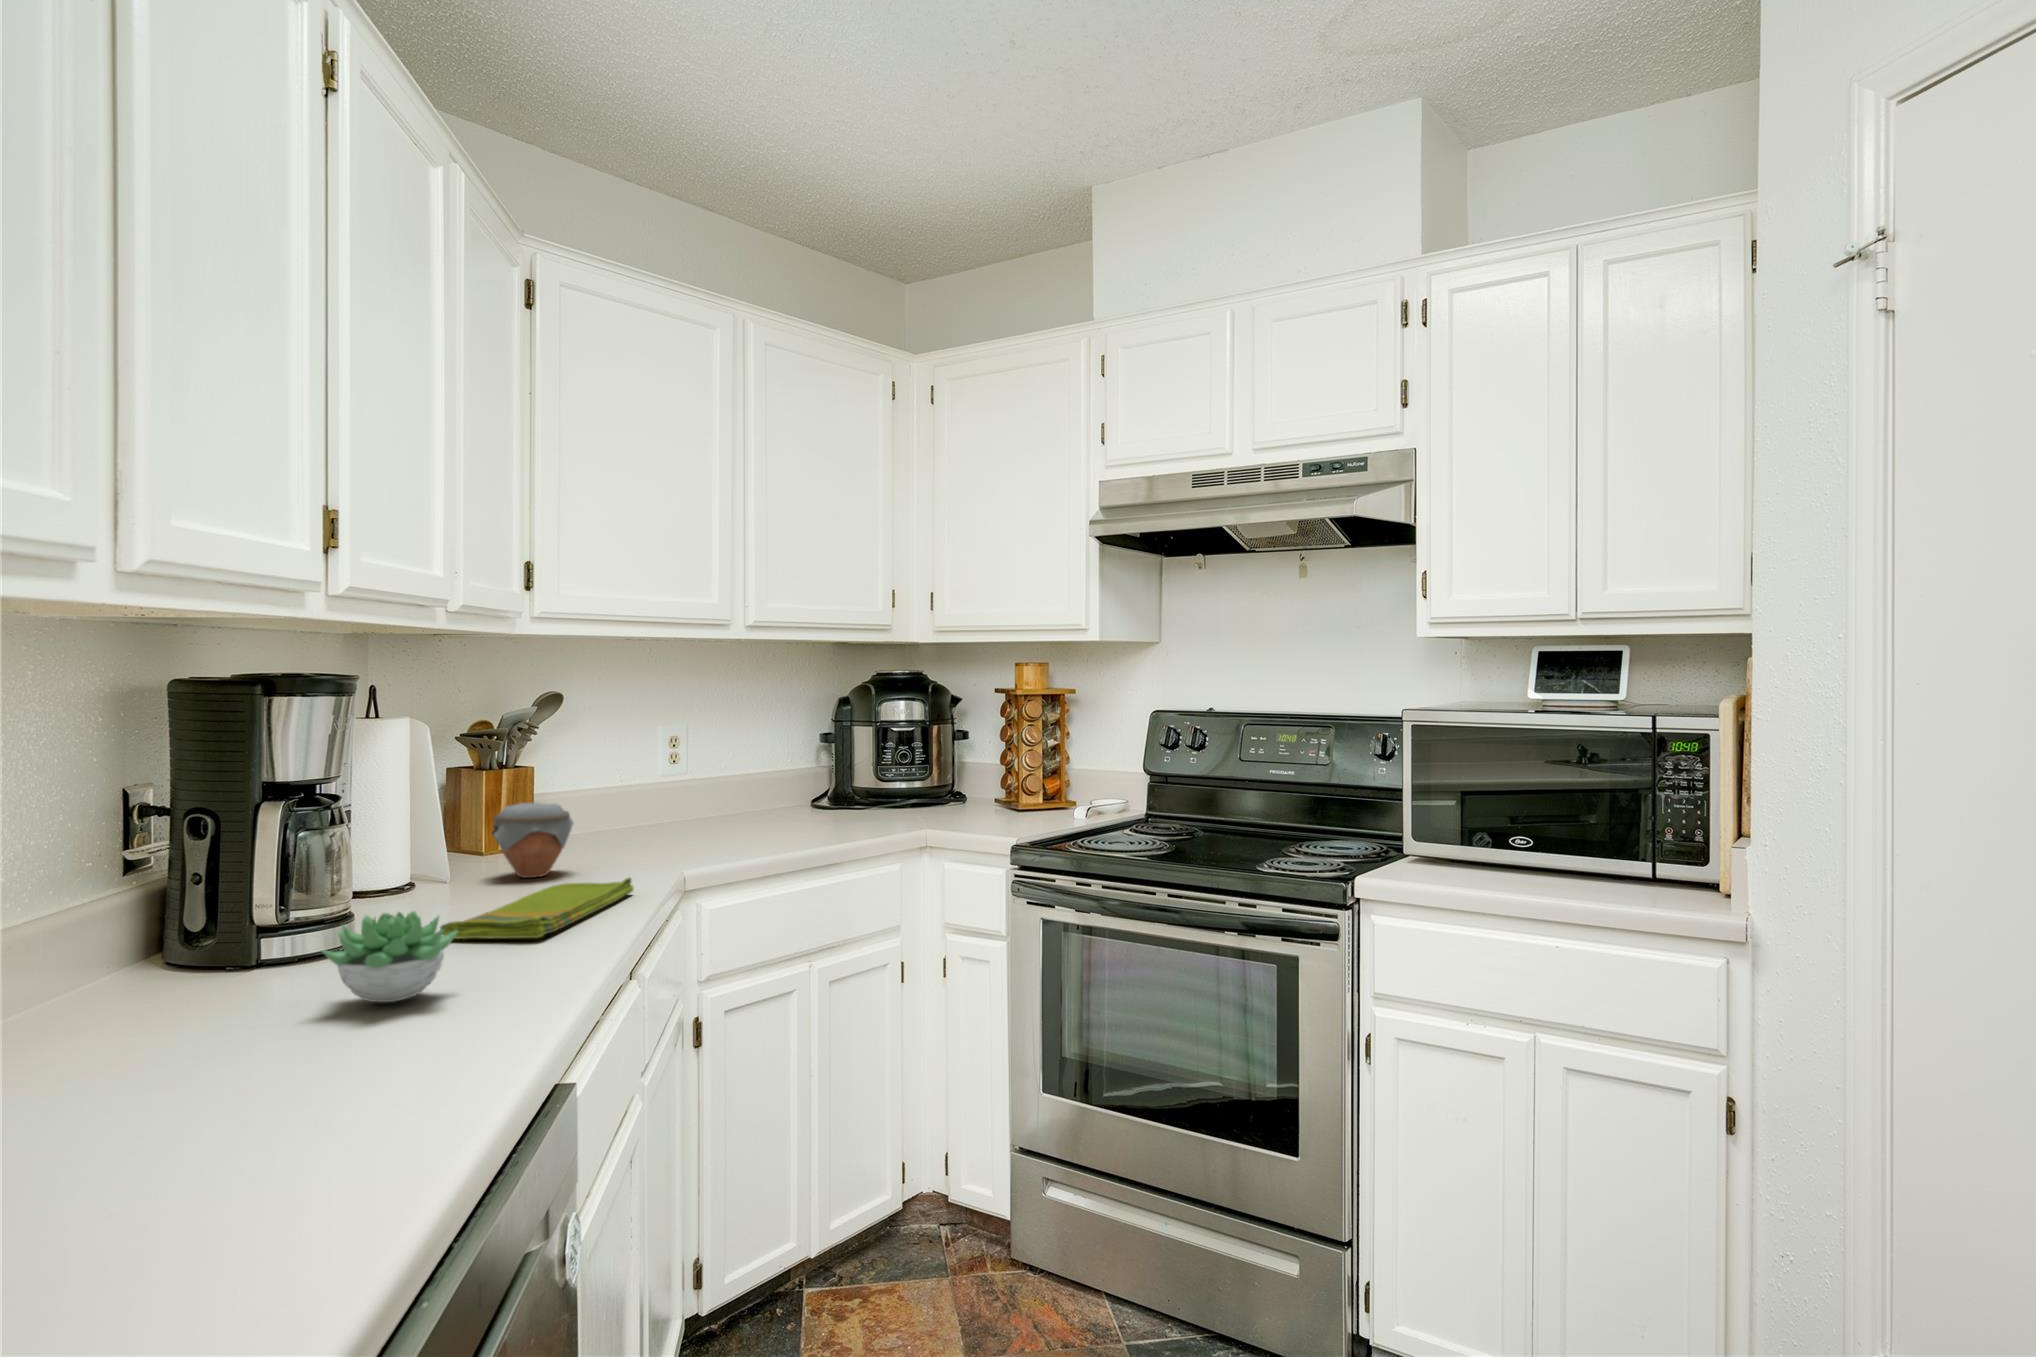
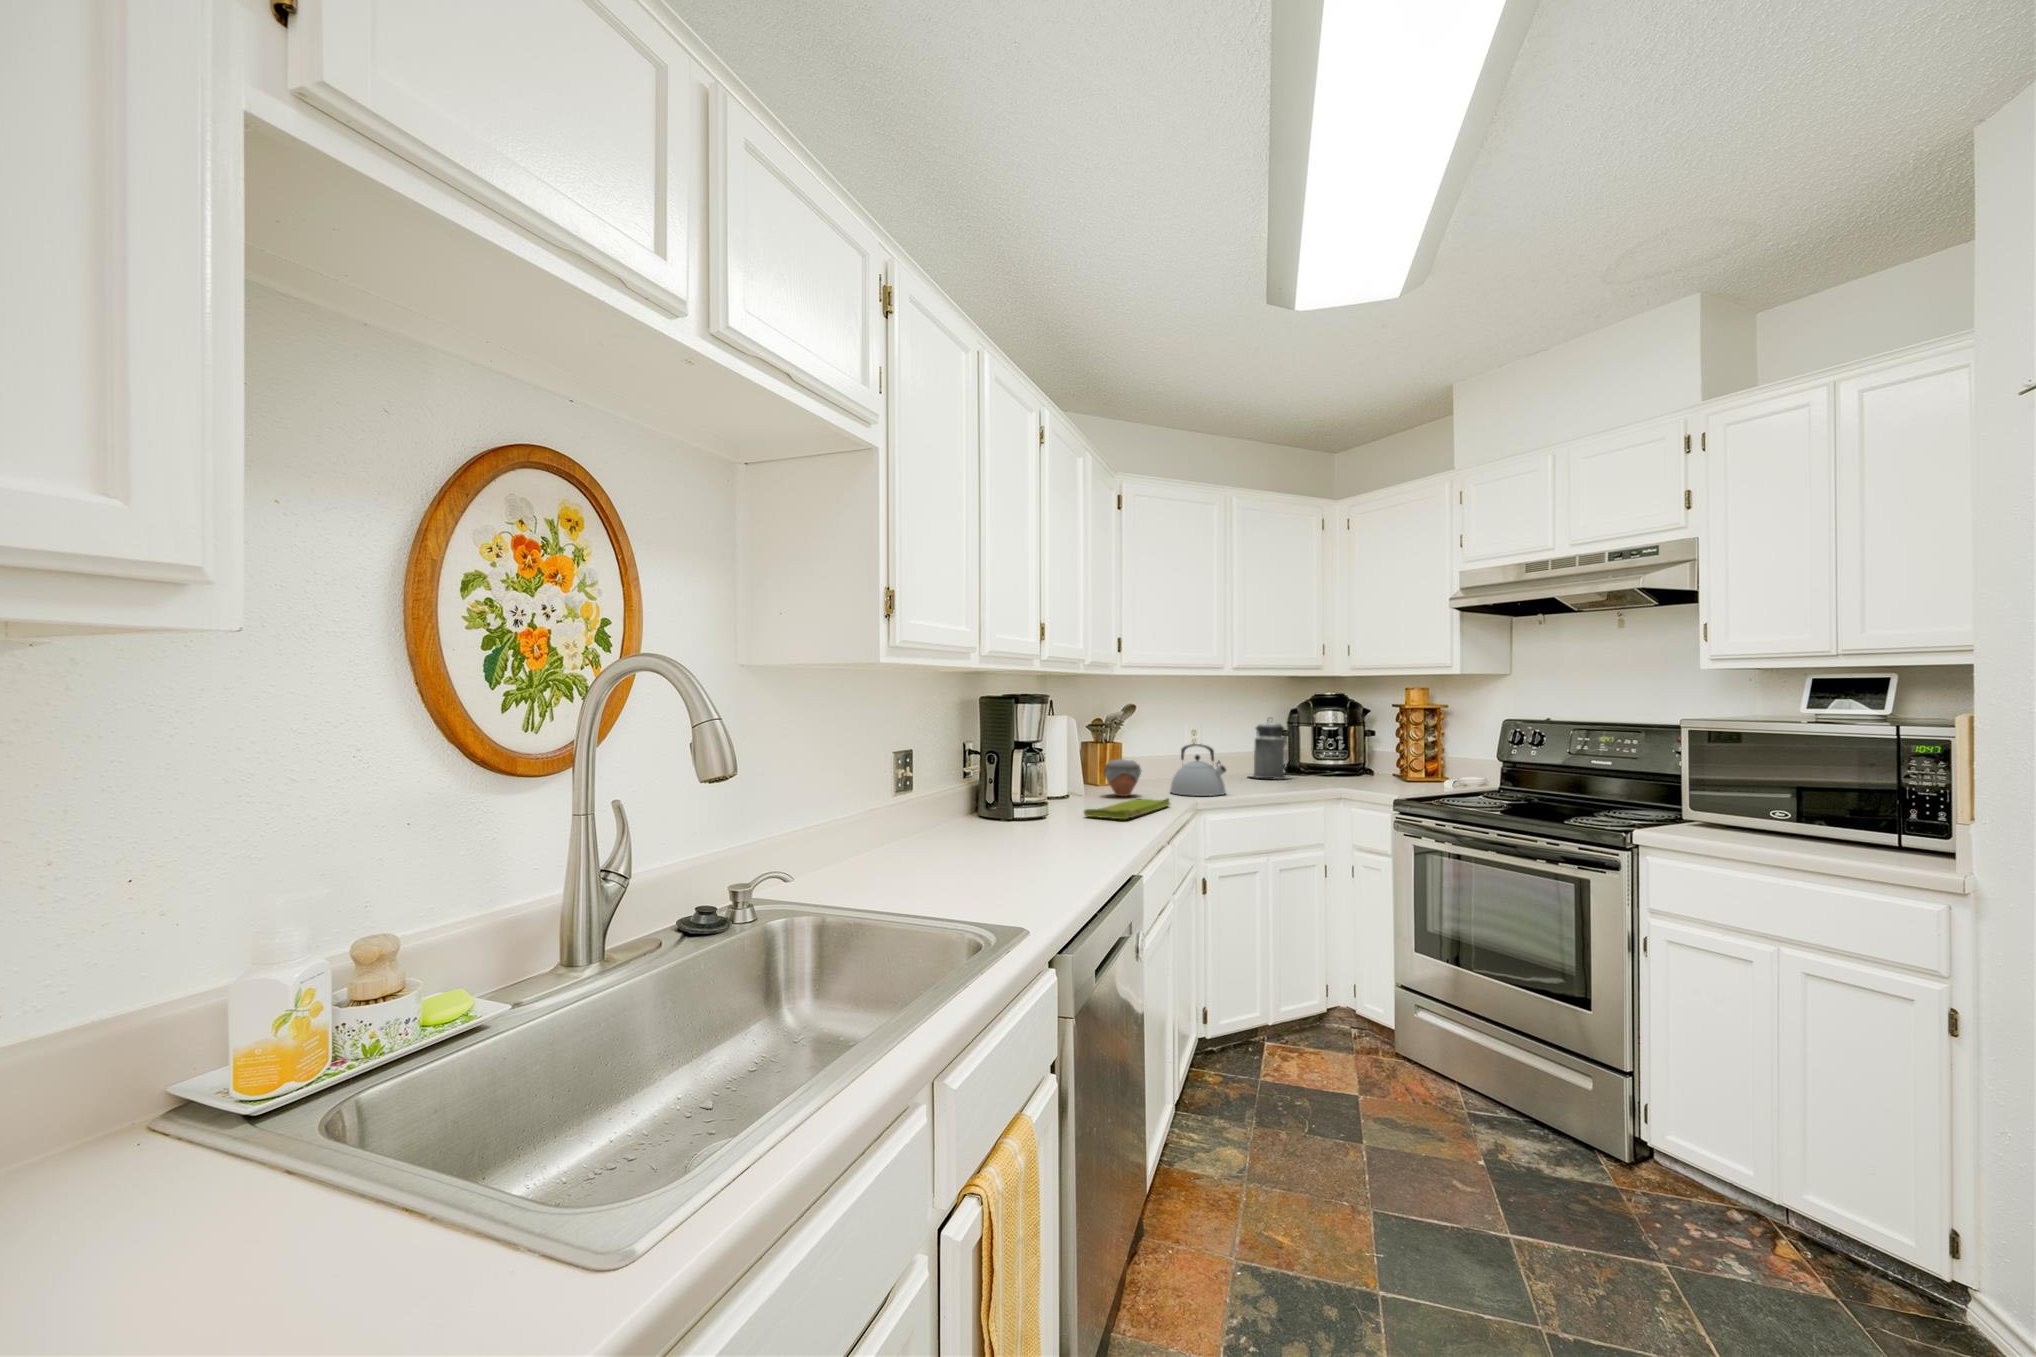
canister: none [767,711,842,818] -> present [1250,720,1291,779]
kettle: none [630,766,738,865] -> present [1170,744,1226,796]
succulent plant: present [322,911,458,1002] -> none [1040,798,1093,836]

